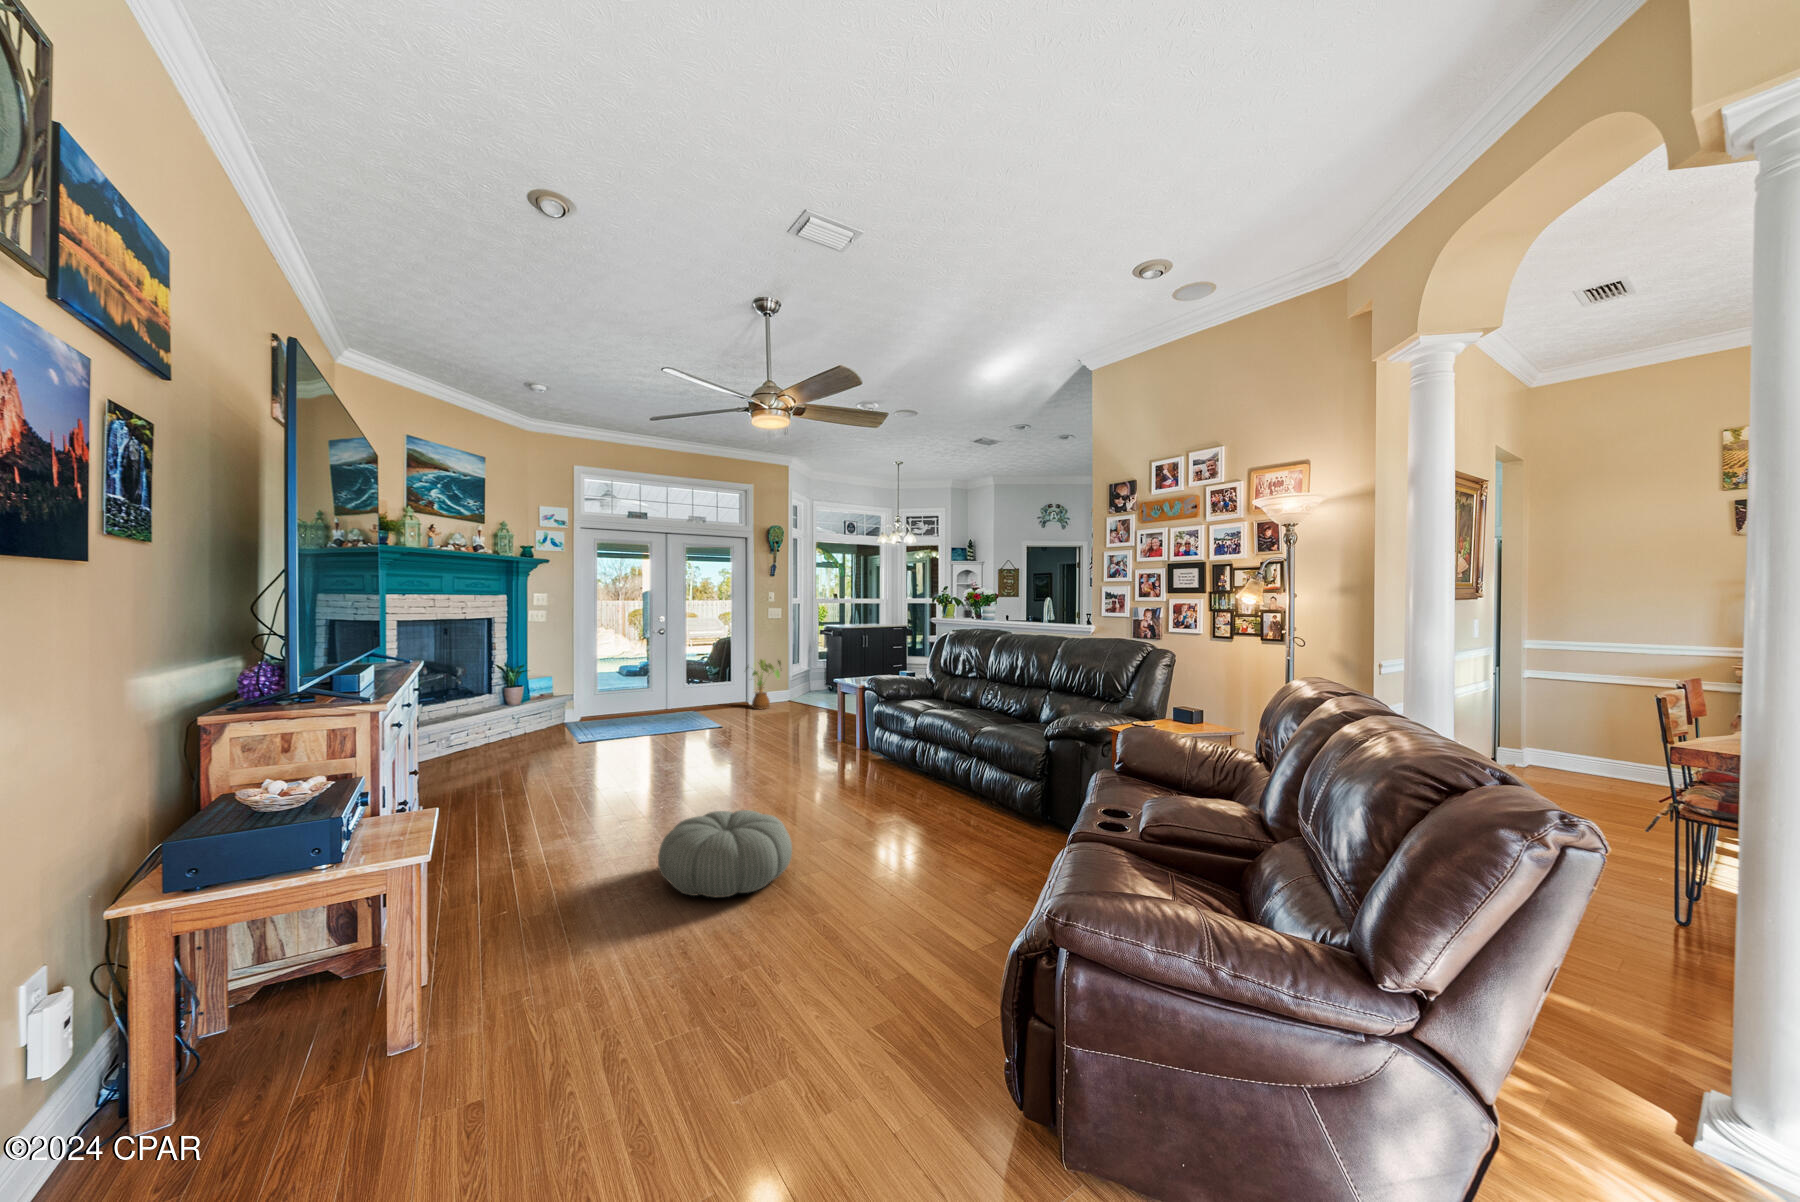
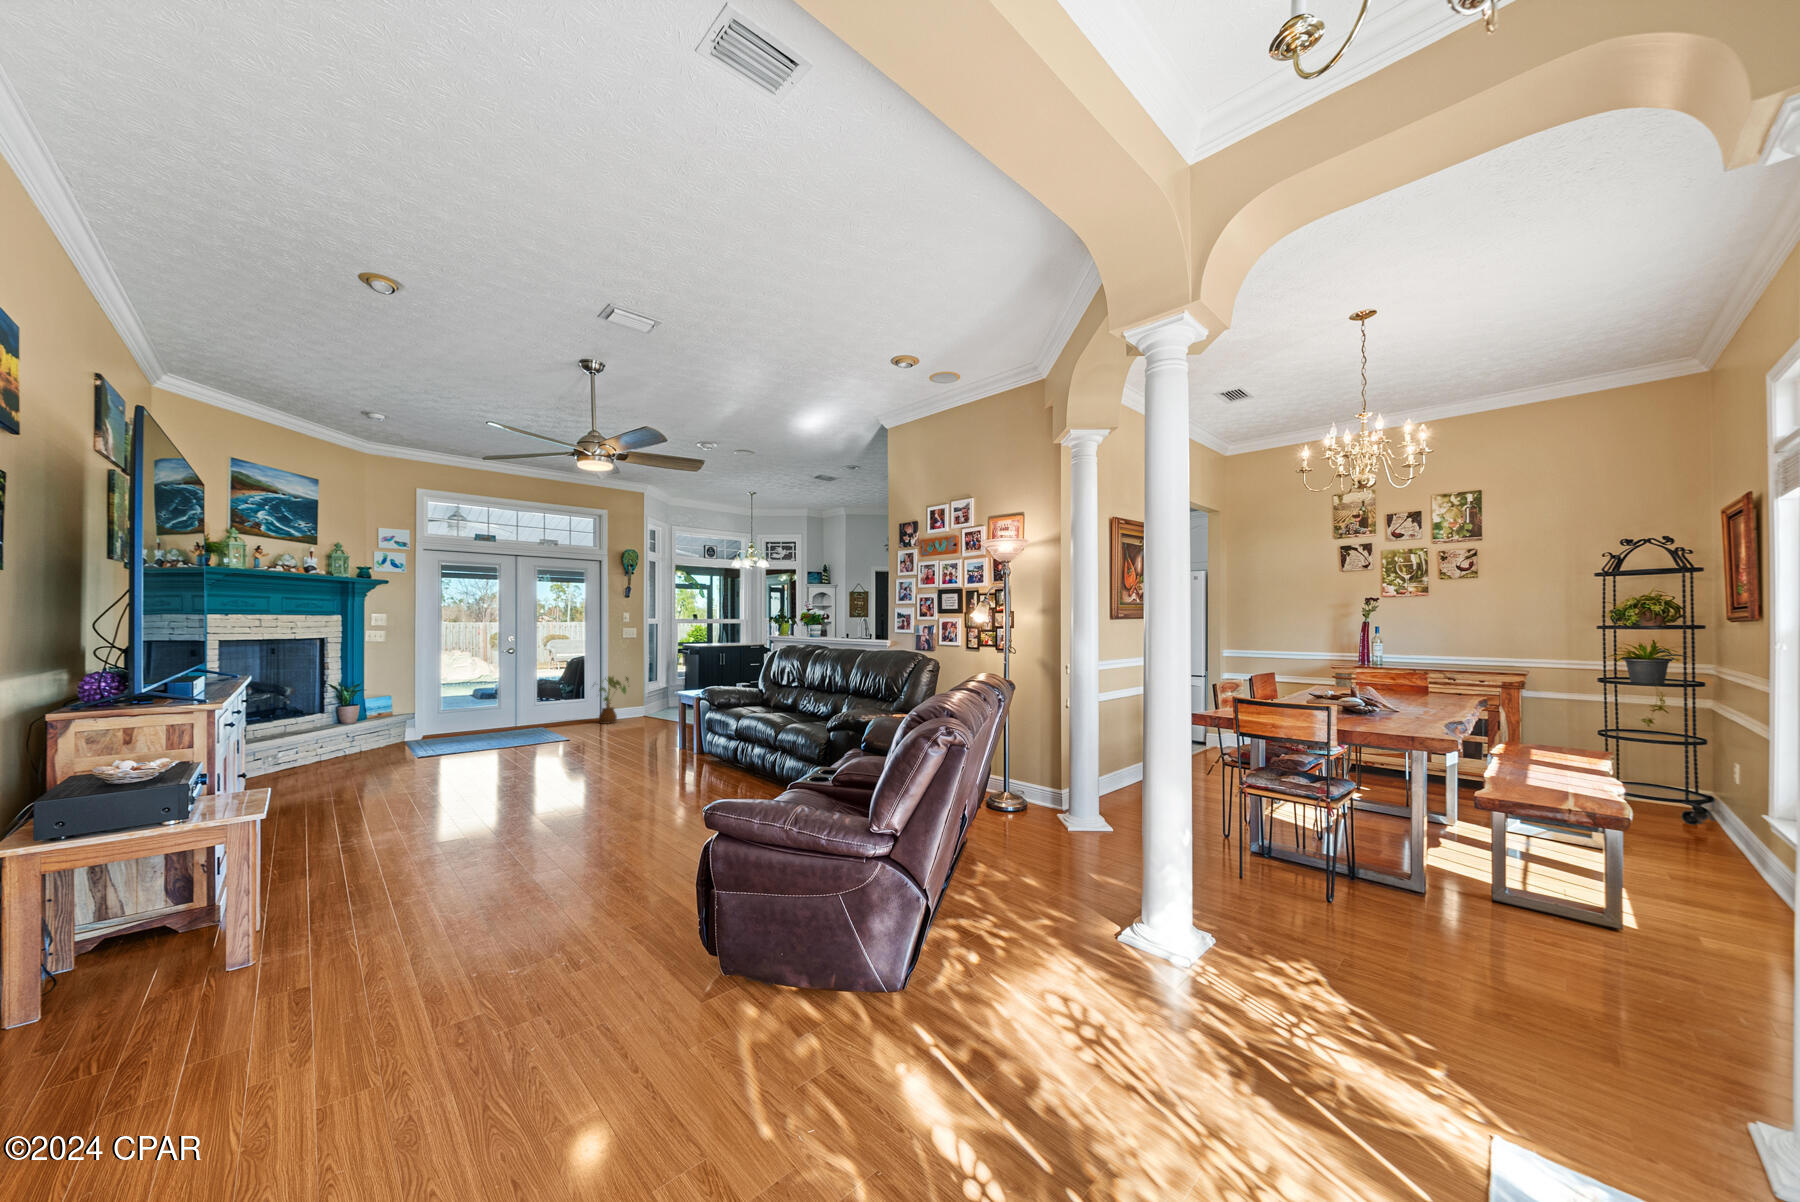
pouf: present [658,810,792,898] -> none [475,795,597,863]

